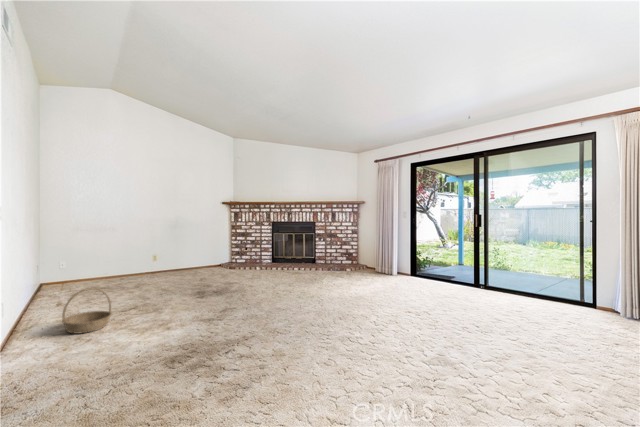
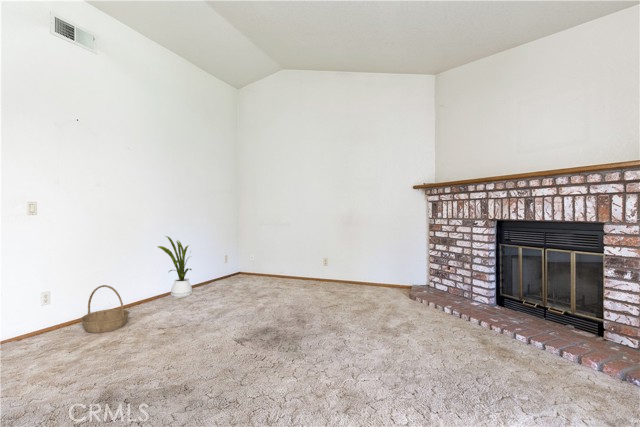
house plant: none [35,245,74,309] -> present [158,236,192,297]

